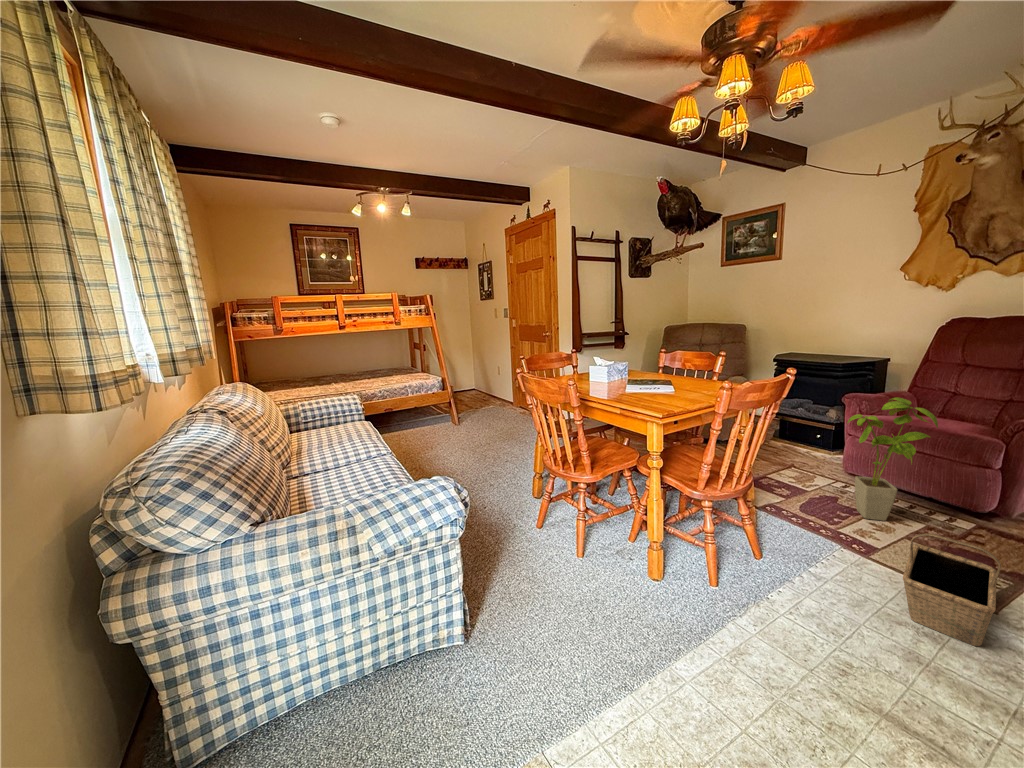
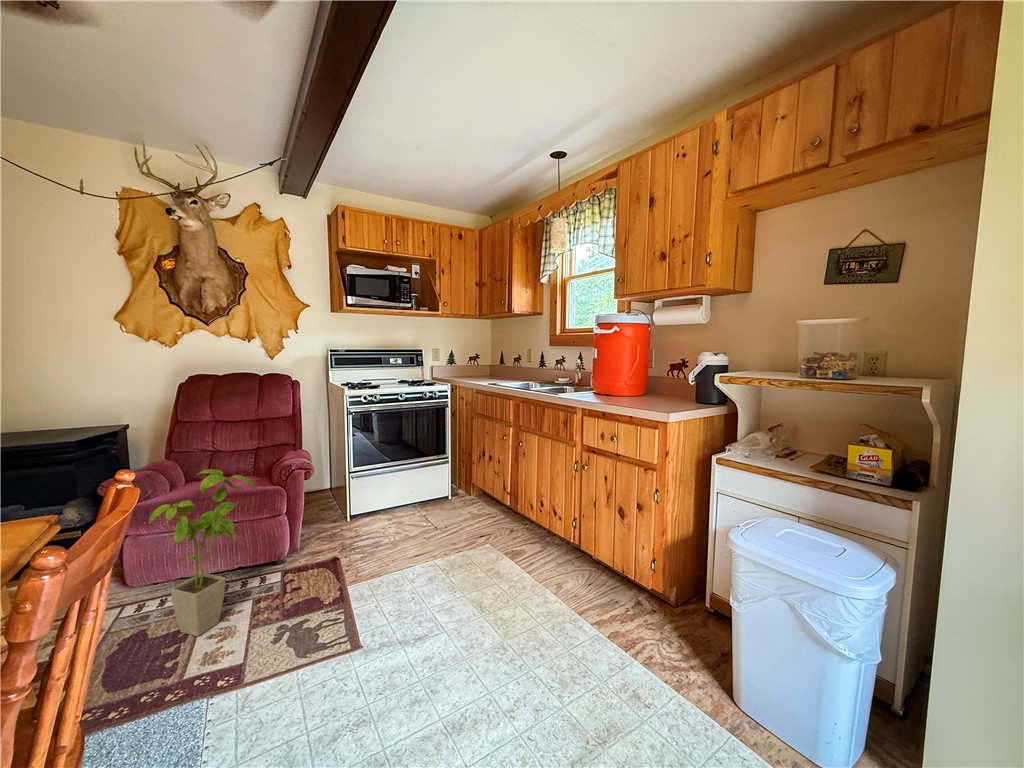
basket: present [903,533,1001,646] -> none [293,595,387,720]

